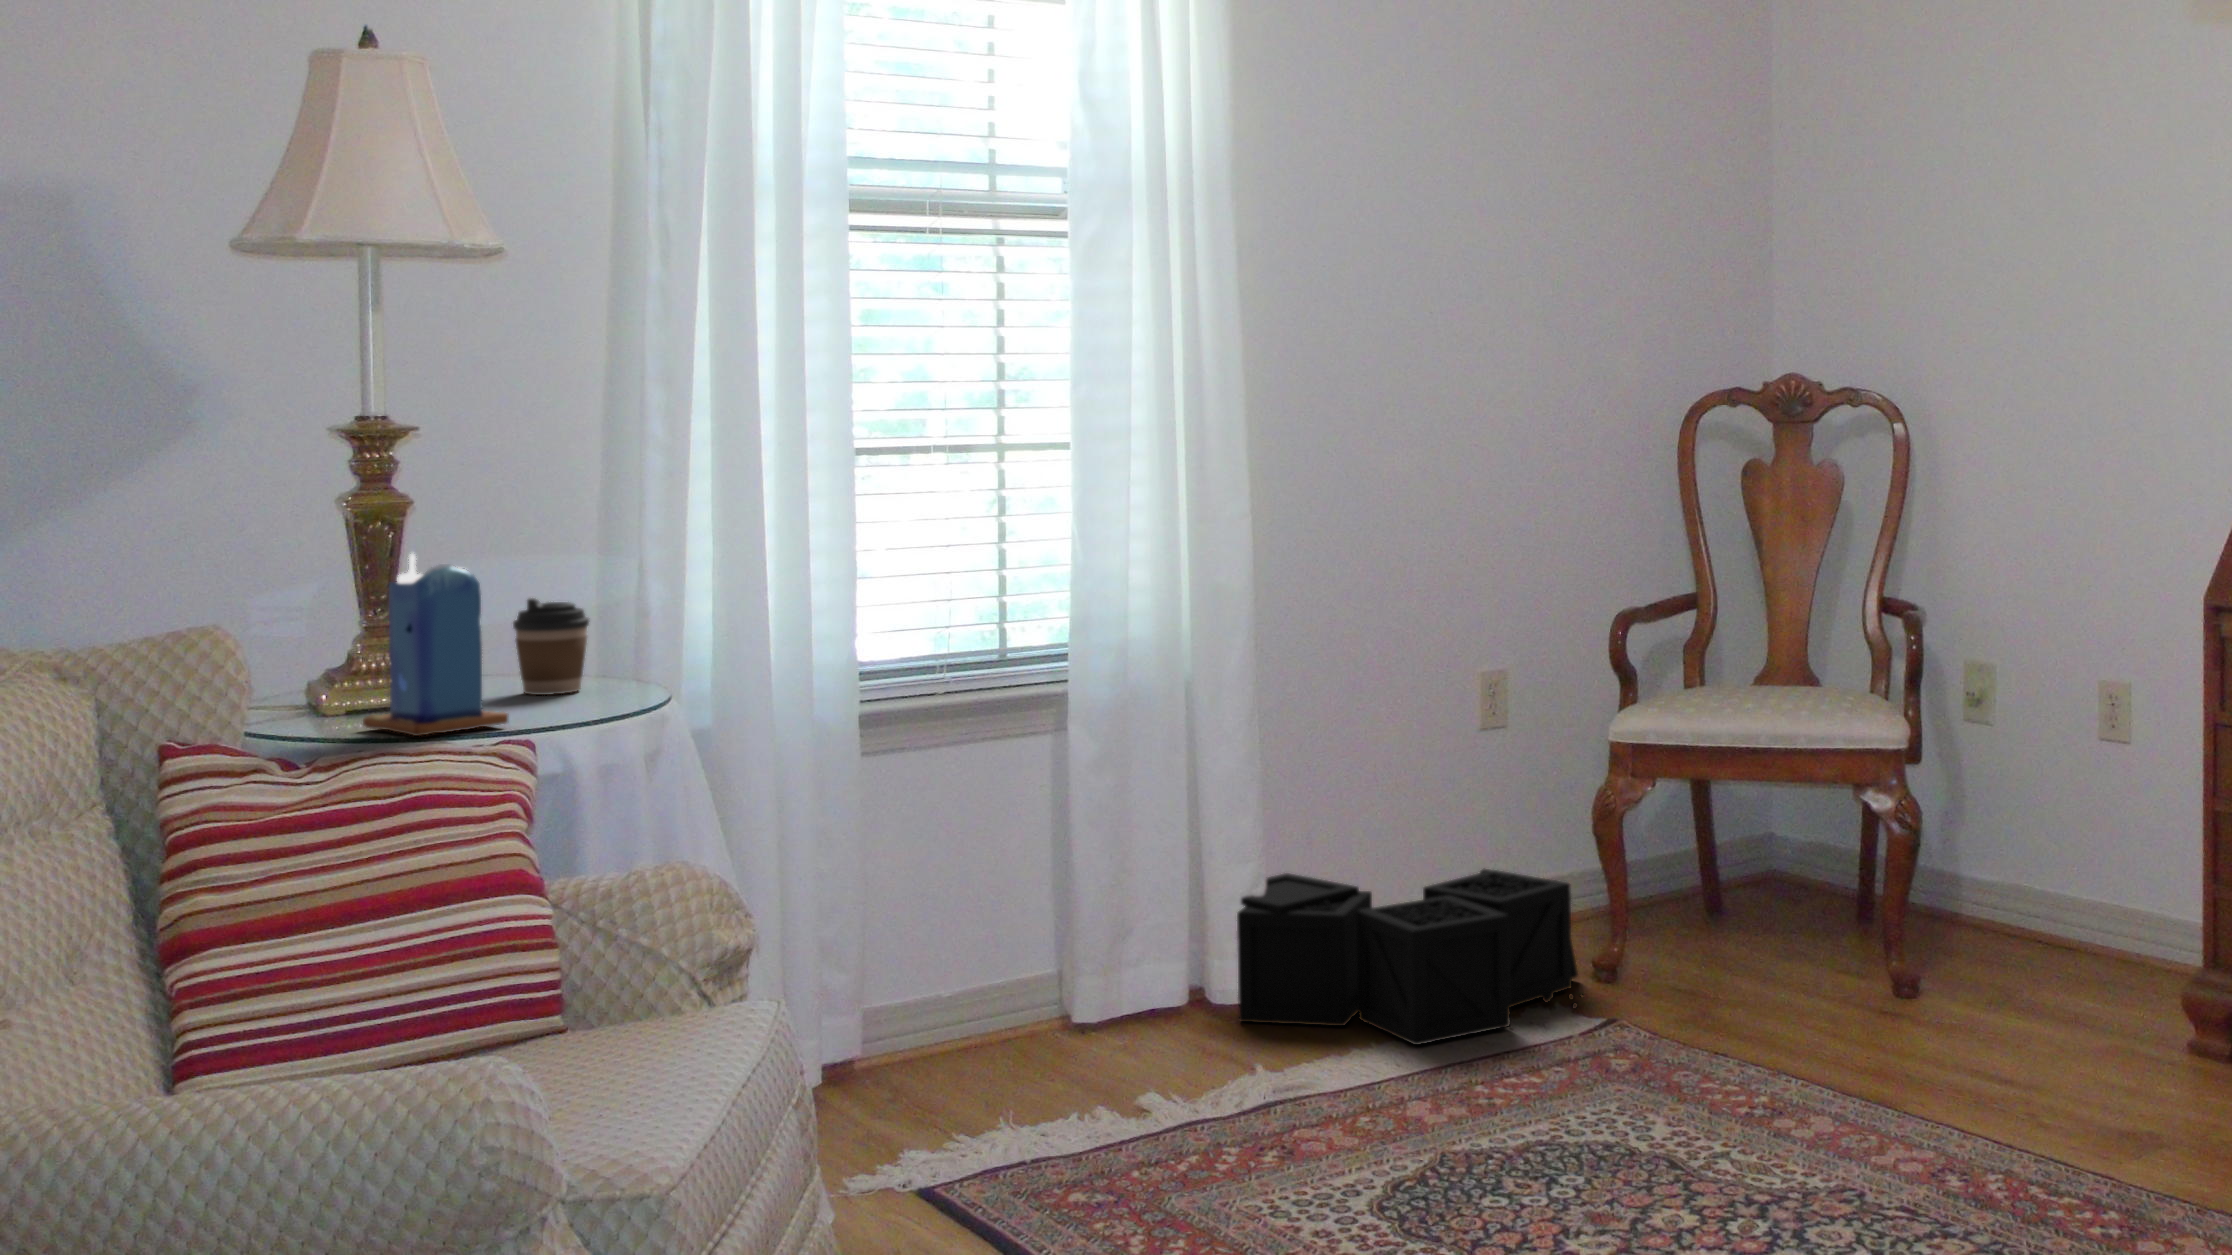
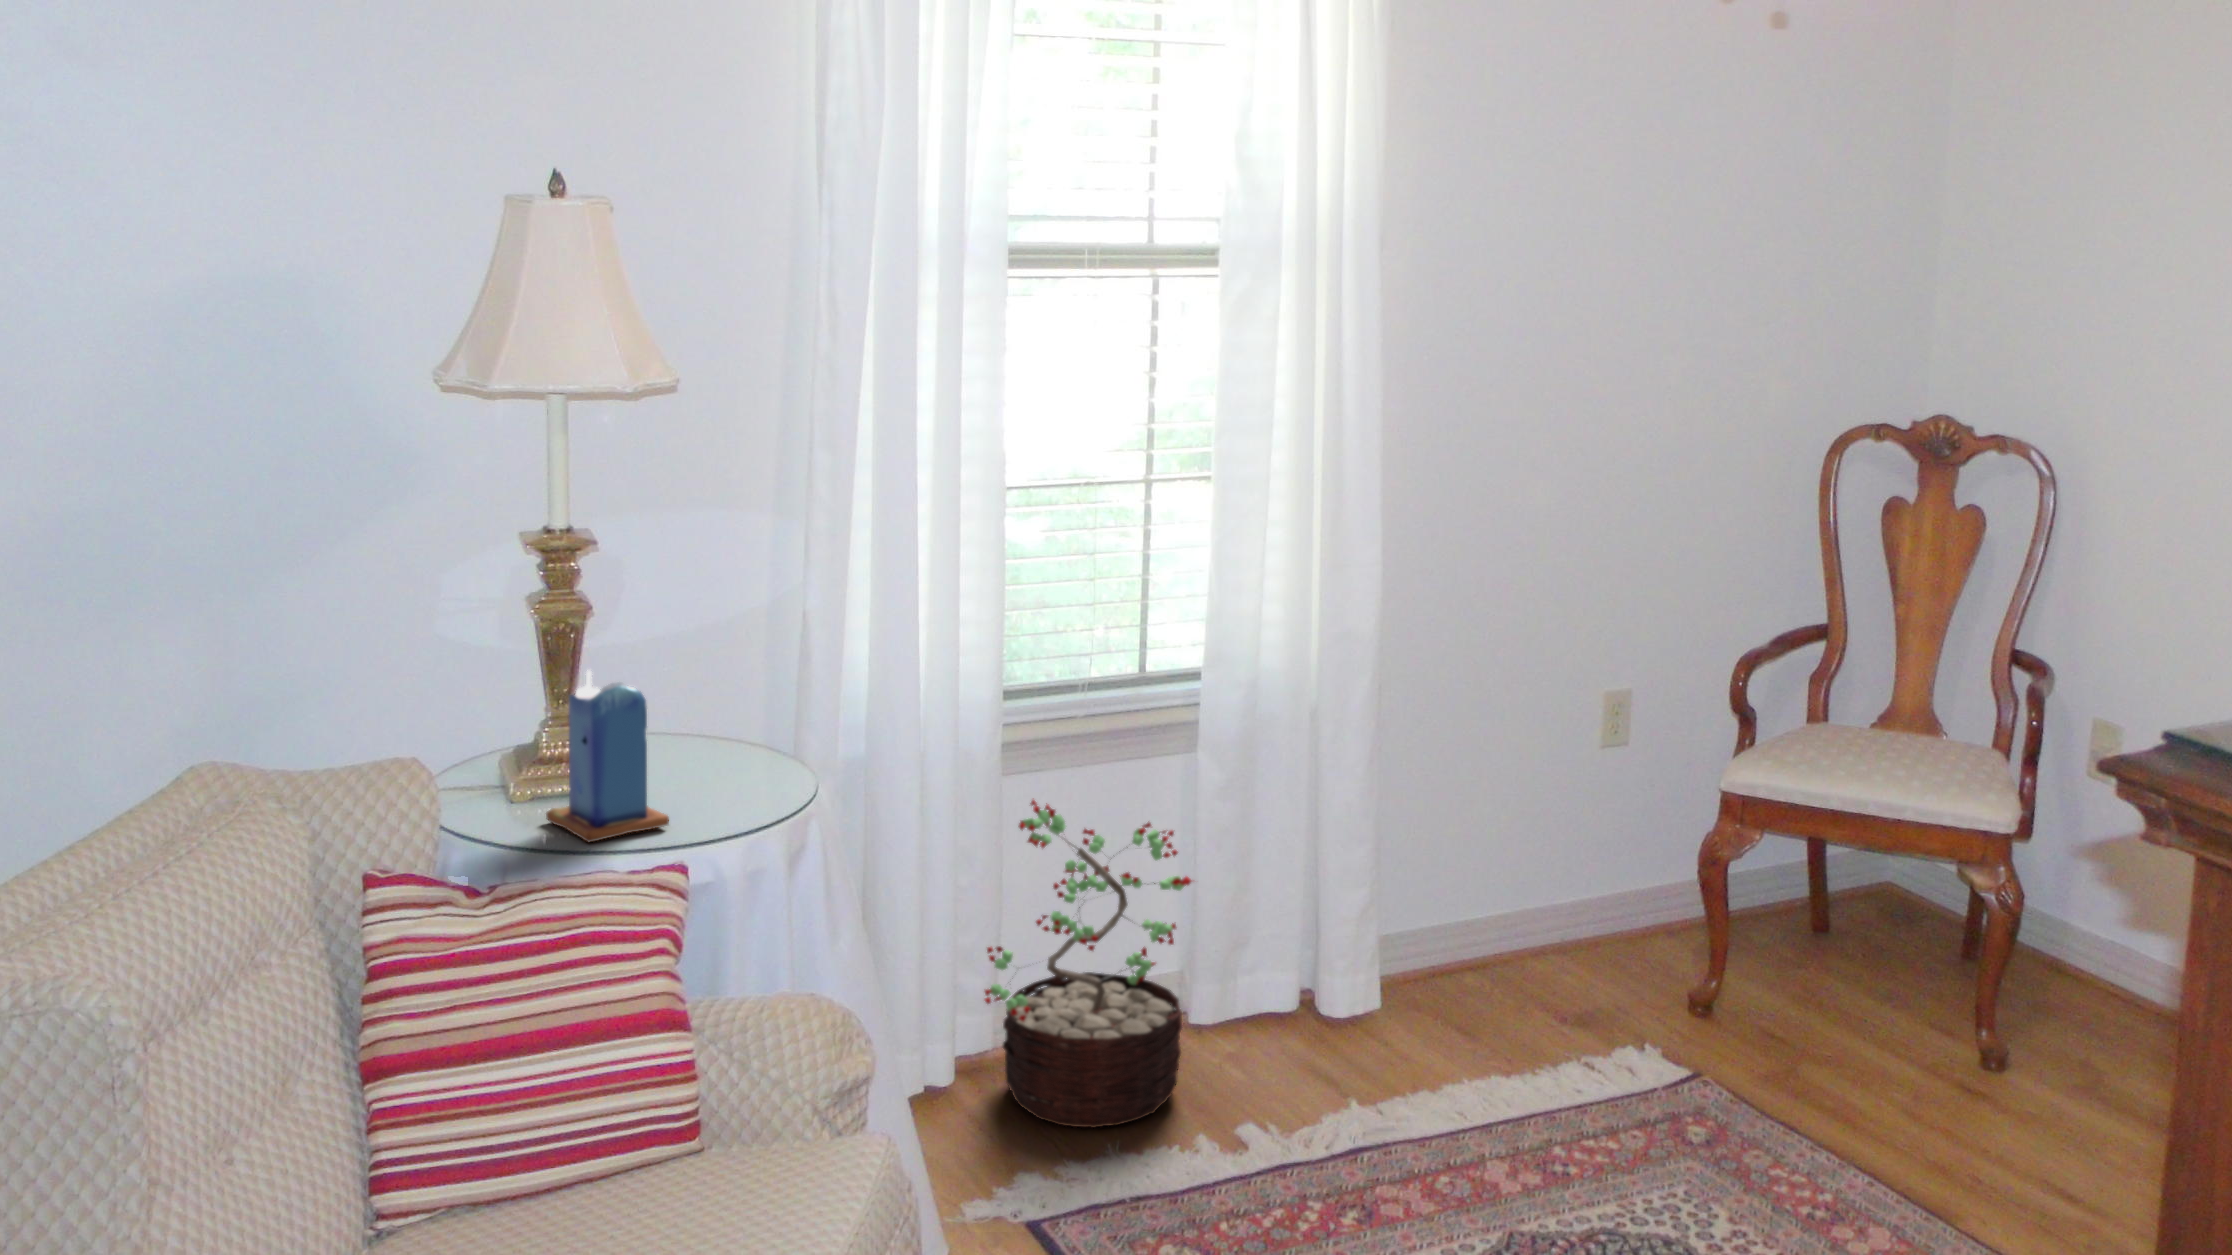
coffee cup: present [513,598,589,695] -> none [684,672,751,763]
decorative plant: none [854,760,1083,1113] -> present [985,800,1192,1128]
storage bin: present [1237,869,1583,1045] -> none [1322,888,1675,1088]

